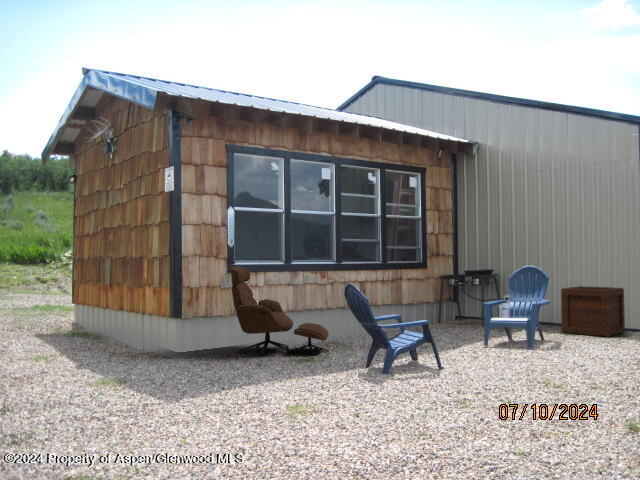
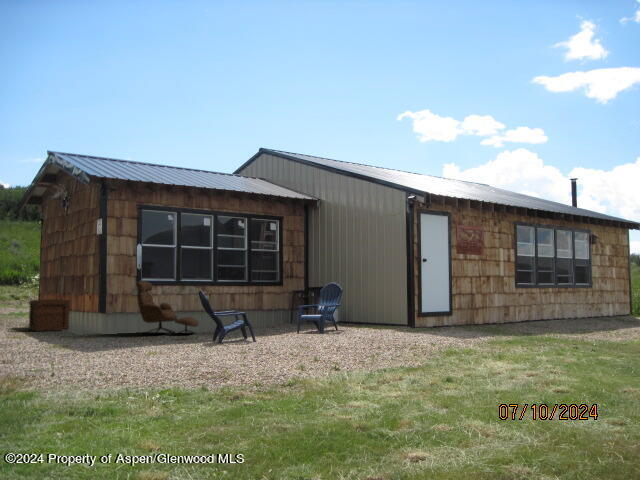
wooden crate: present [561,286,625,337] -> present [29,299,70,331]

